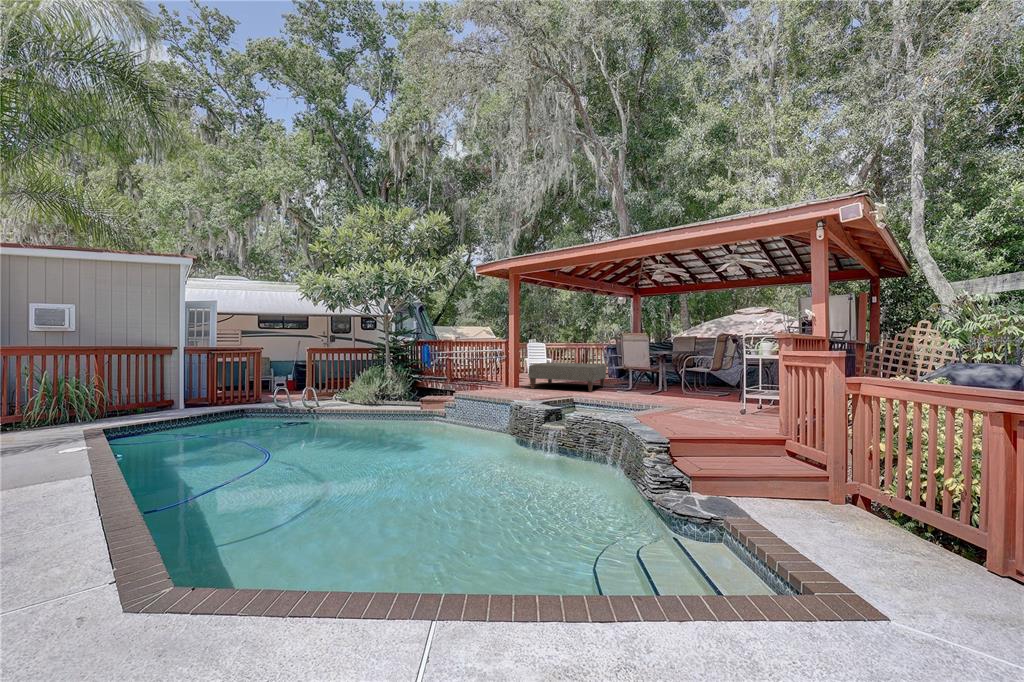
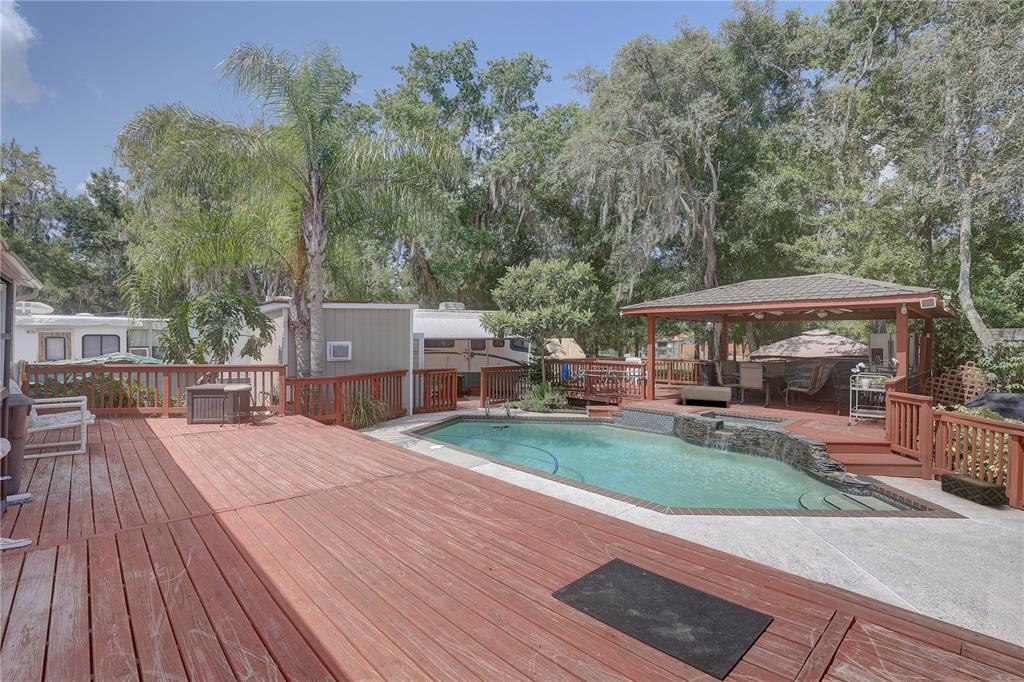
woven basket: none [853,496,980,567] -> present [941,474,1007,505]

